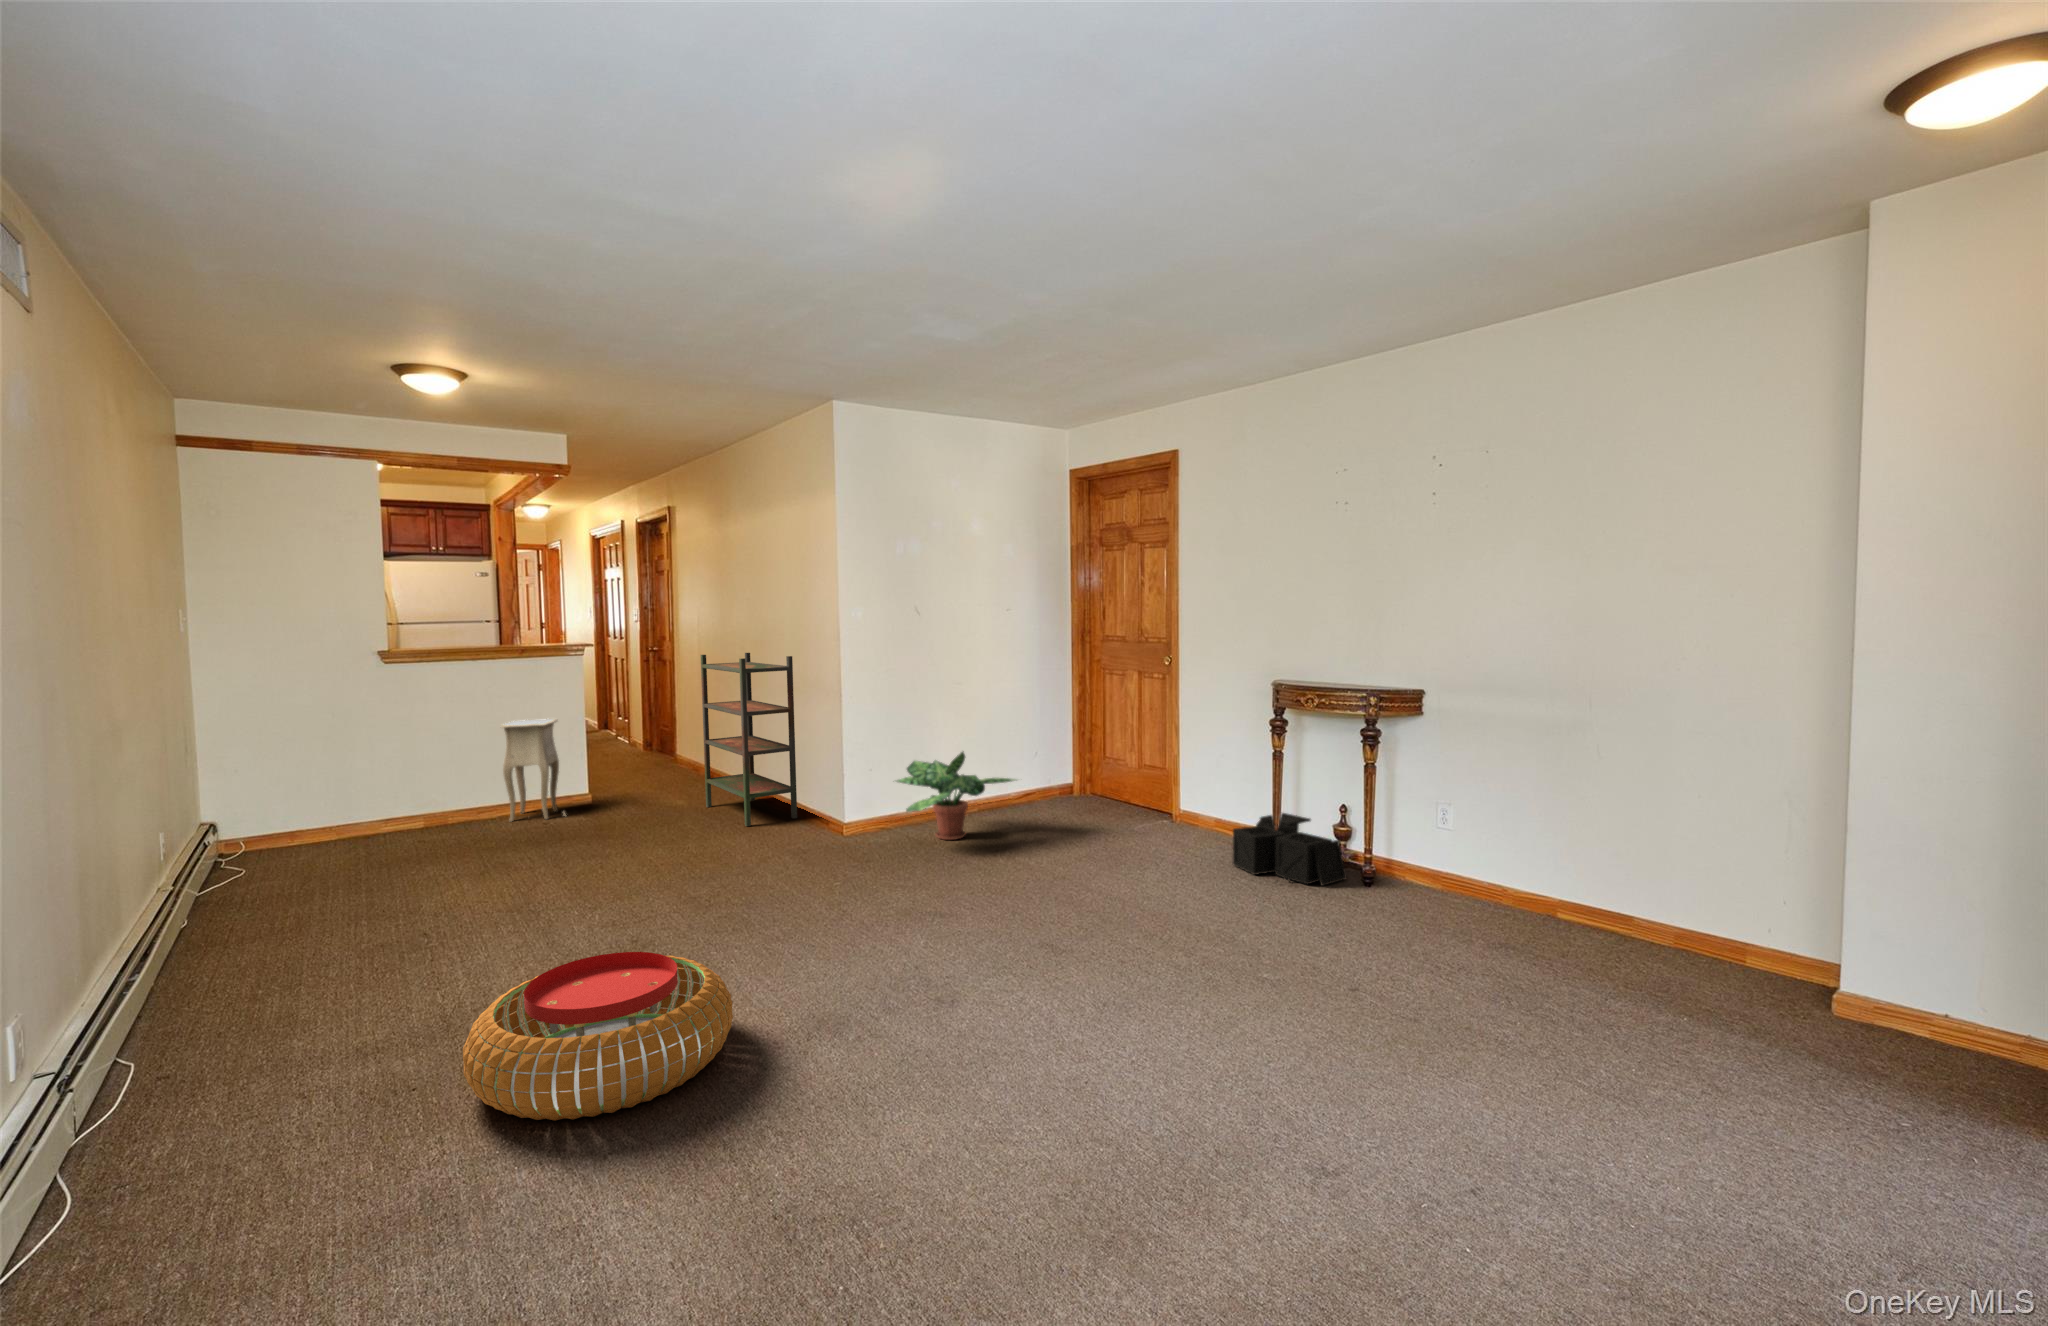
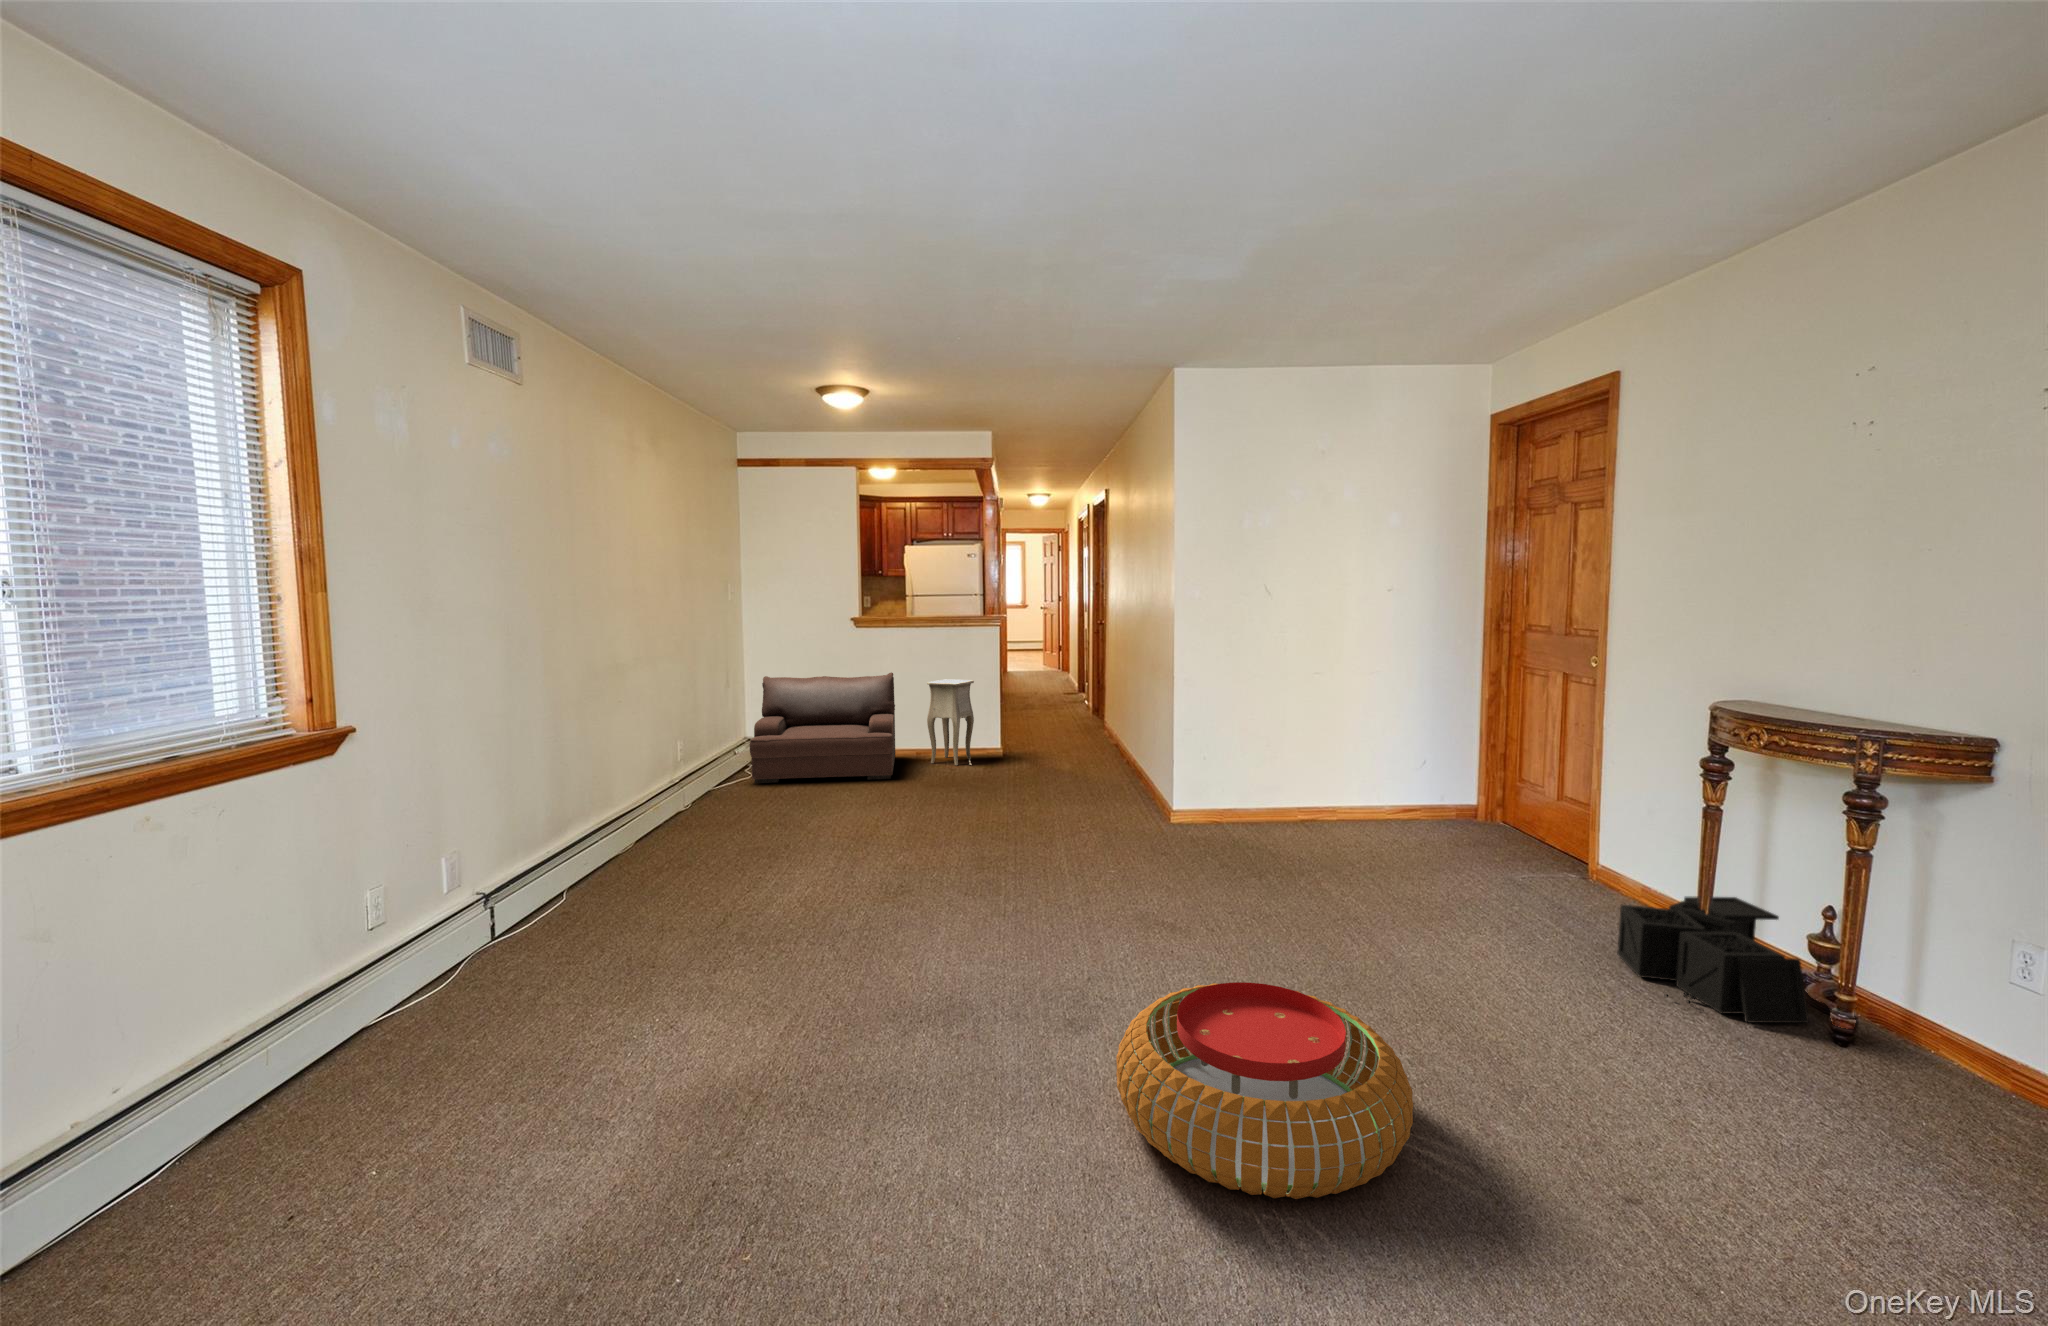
bookshelf: present [701,653,797,826] -> none [1082,629,1148,797]
armchair: none [246,717,479,879] -> present [750,672,895,783]
potted plant: present [897,752,1015,840] -> none [1210,749,1363,847]
pouf: present [463,952,733,1121] -> present [1116,982,1413,1199]

